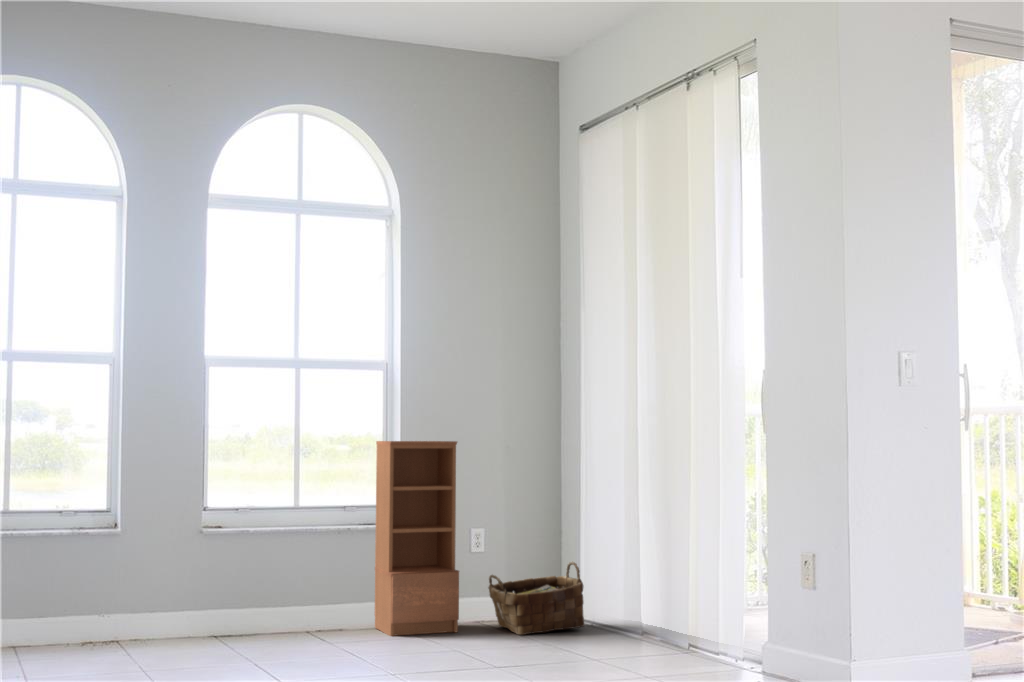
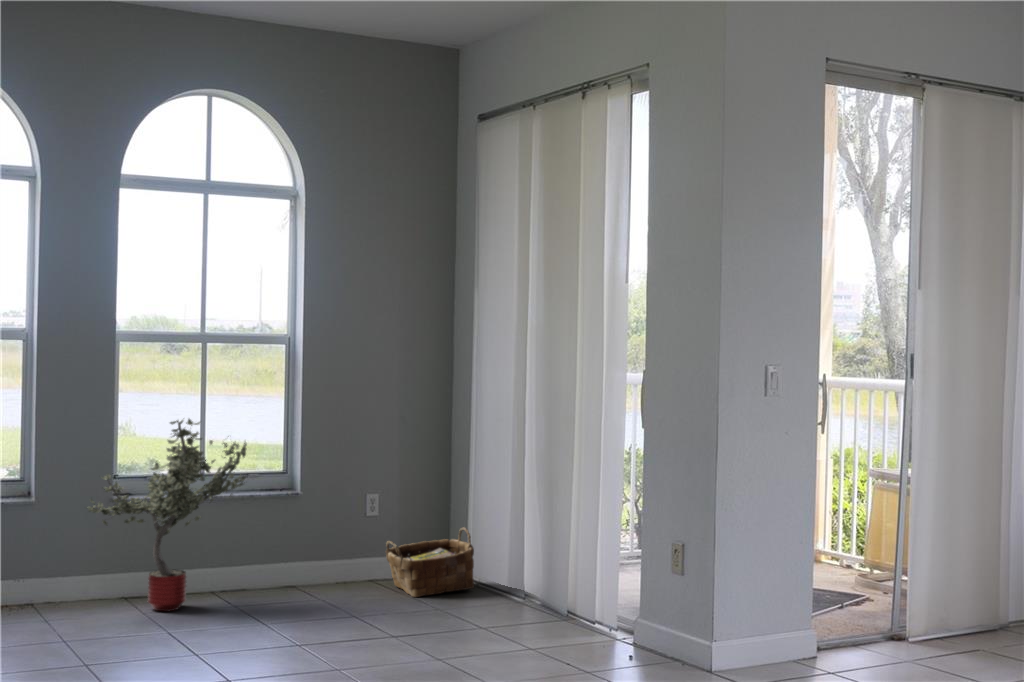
potted tree: none [173,440,342,645] -> present [87,419,247,611]
bookcase: present [375,441,459,636] -> none [278,414,359,599]

